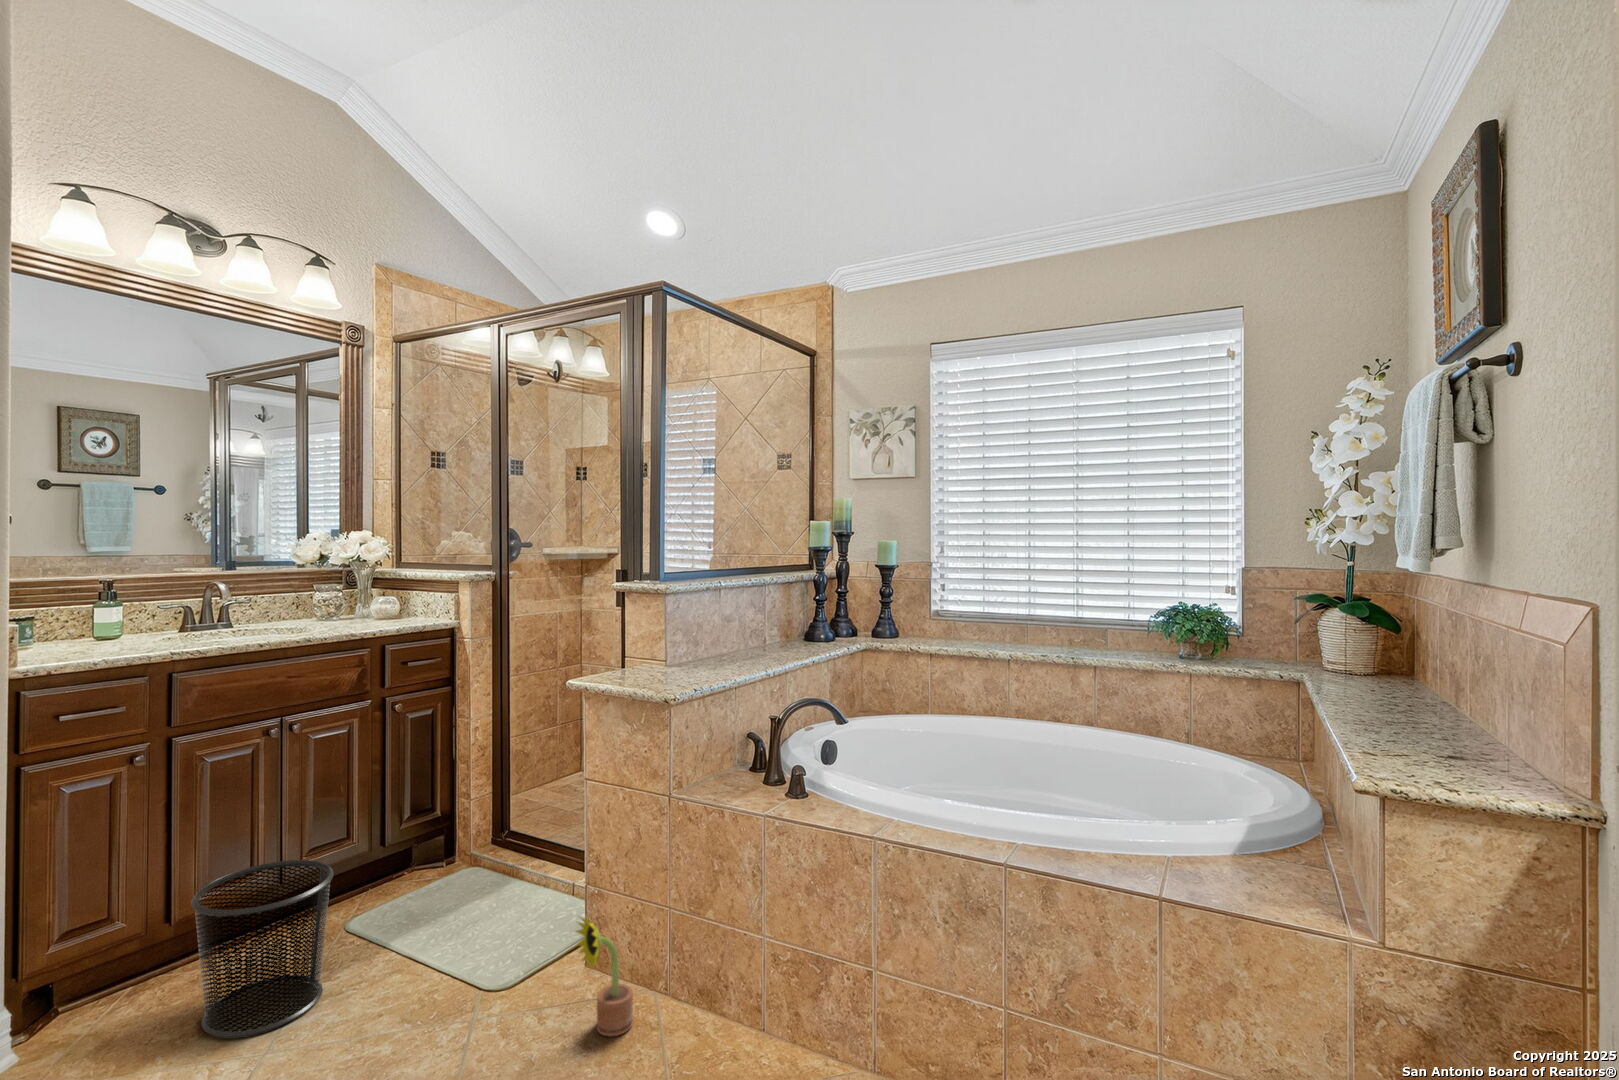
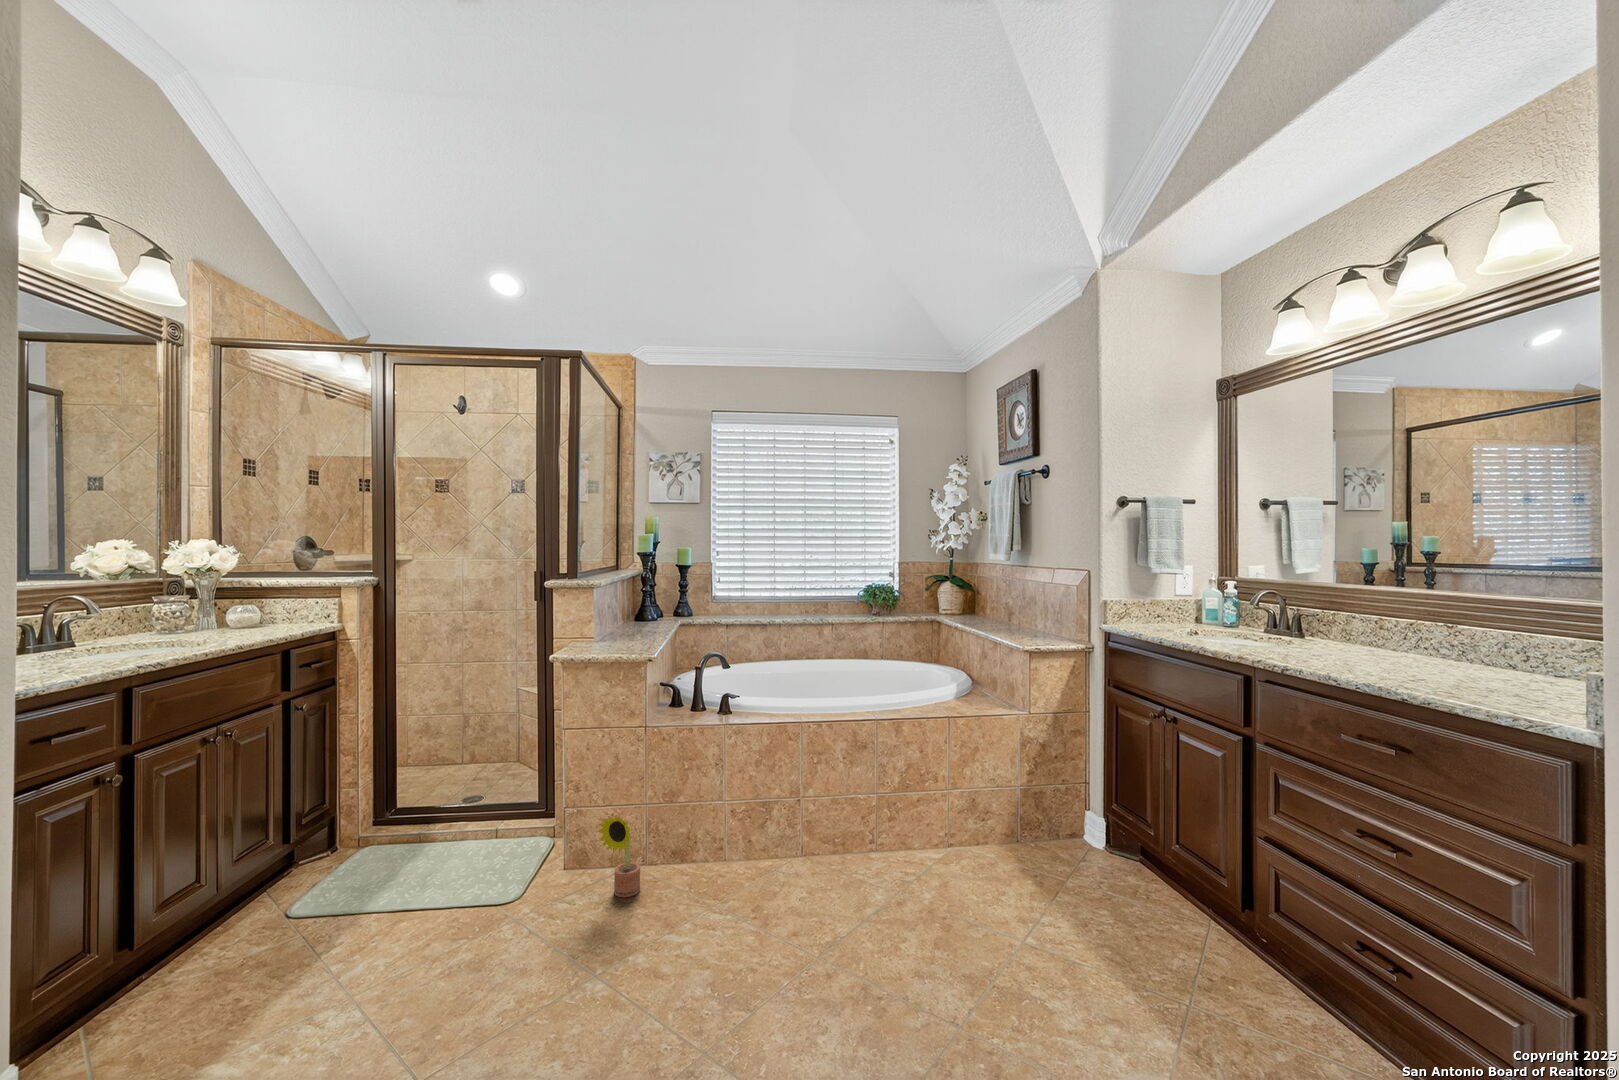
waste bin: present [191,860,334,1038] -> none [223,842,361,1012]

